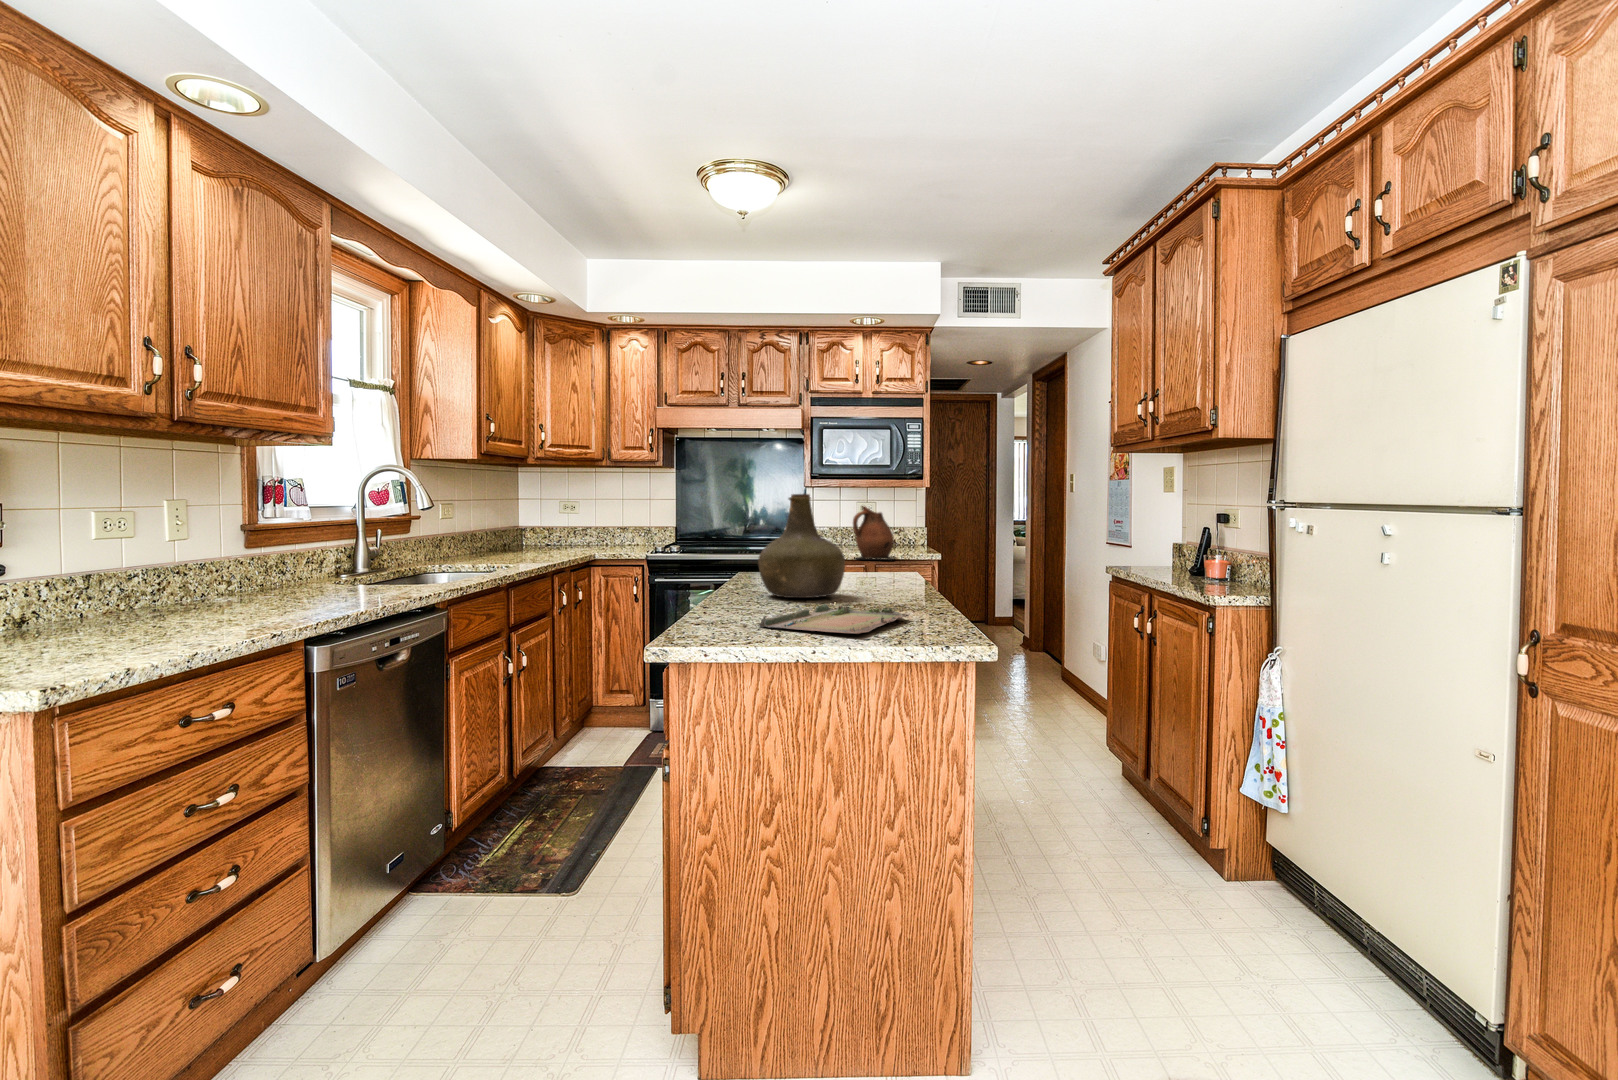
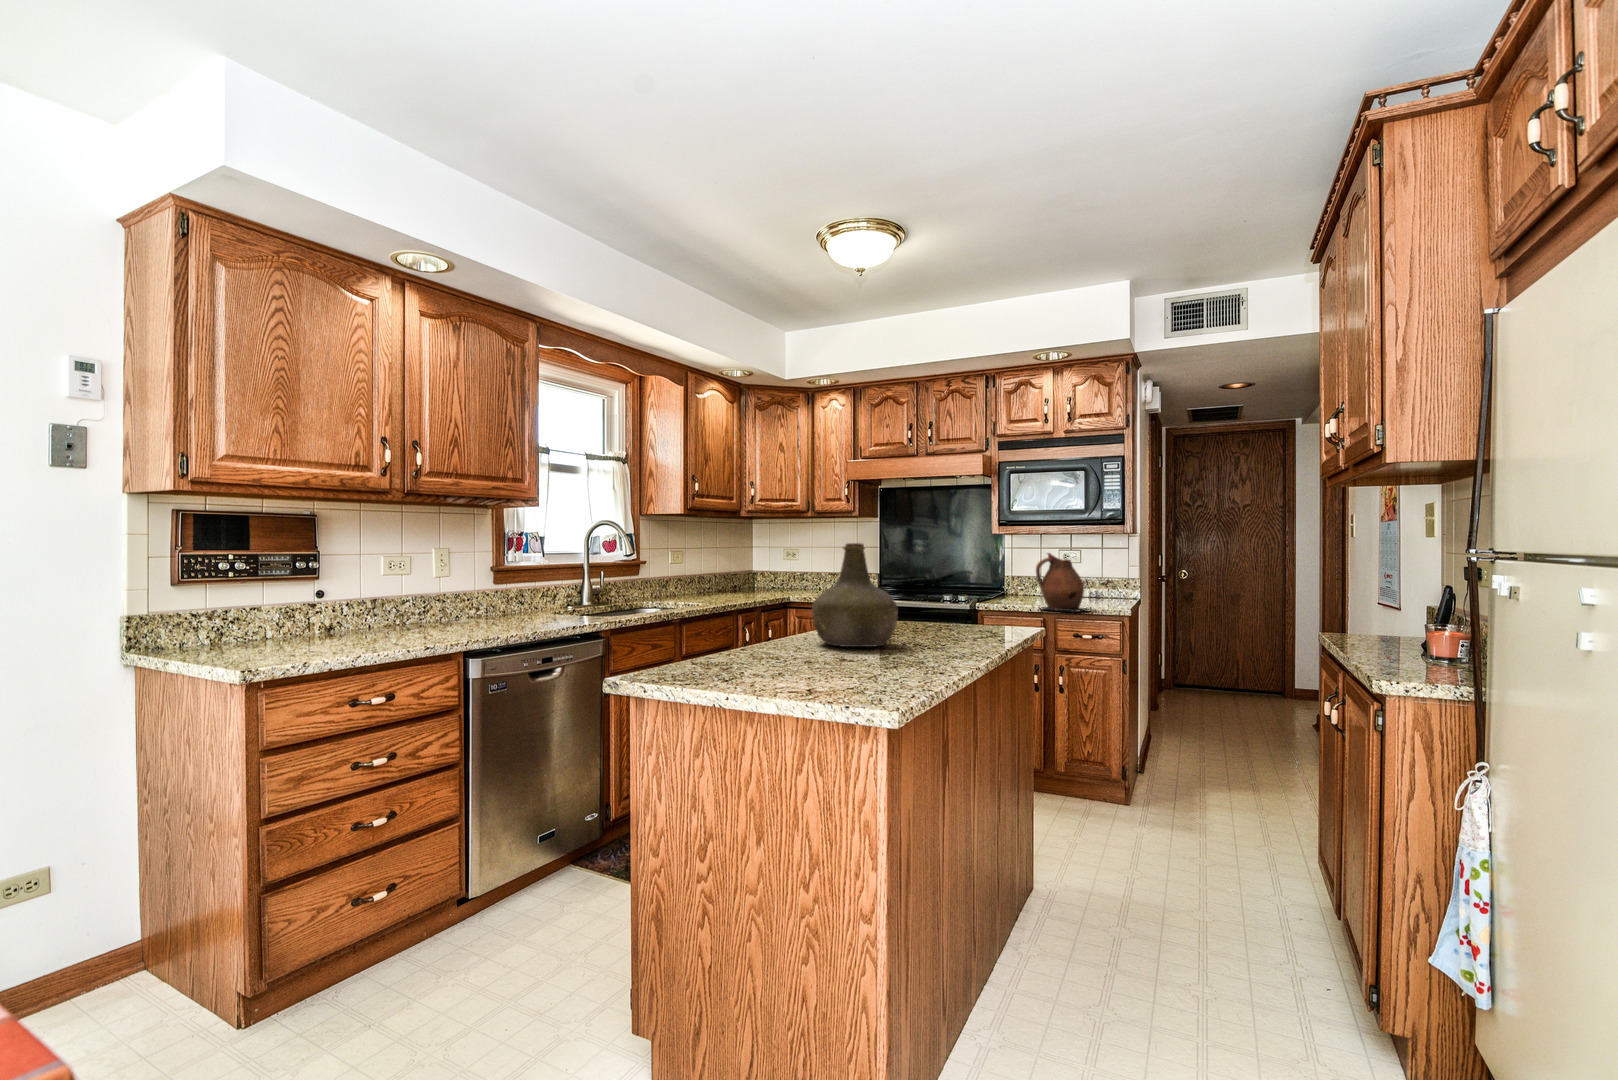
tray: present [758,603,910,634] -> none [723,654,886,685]

